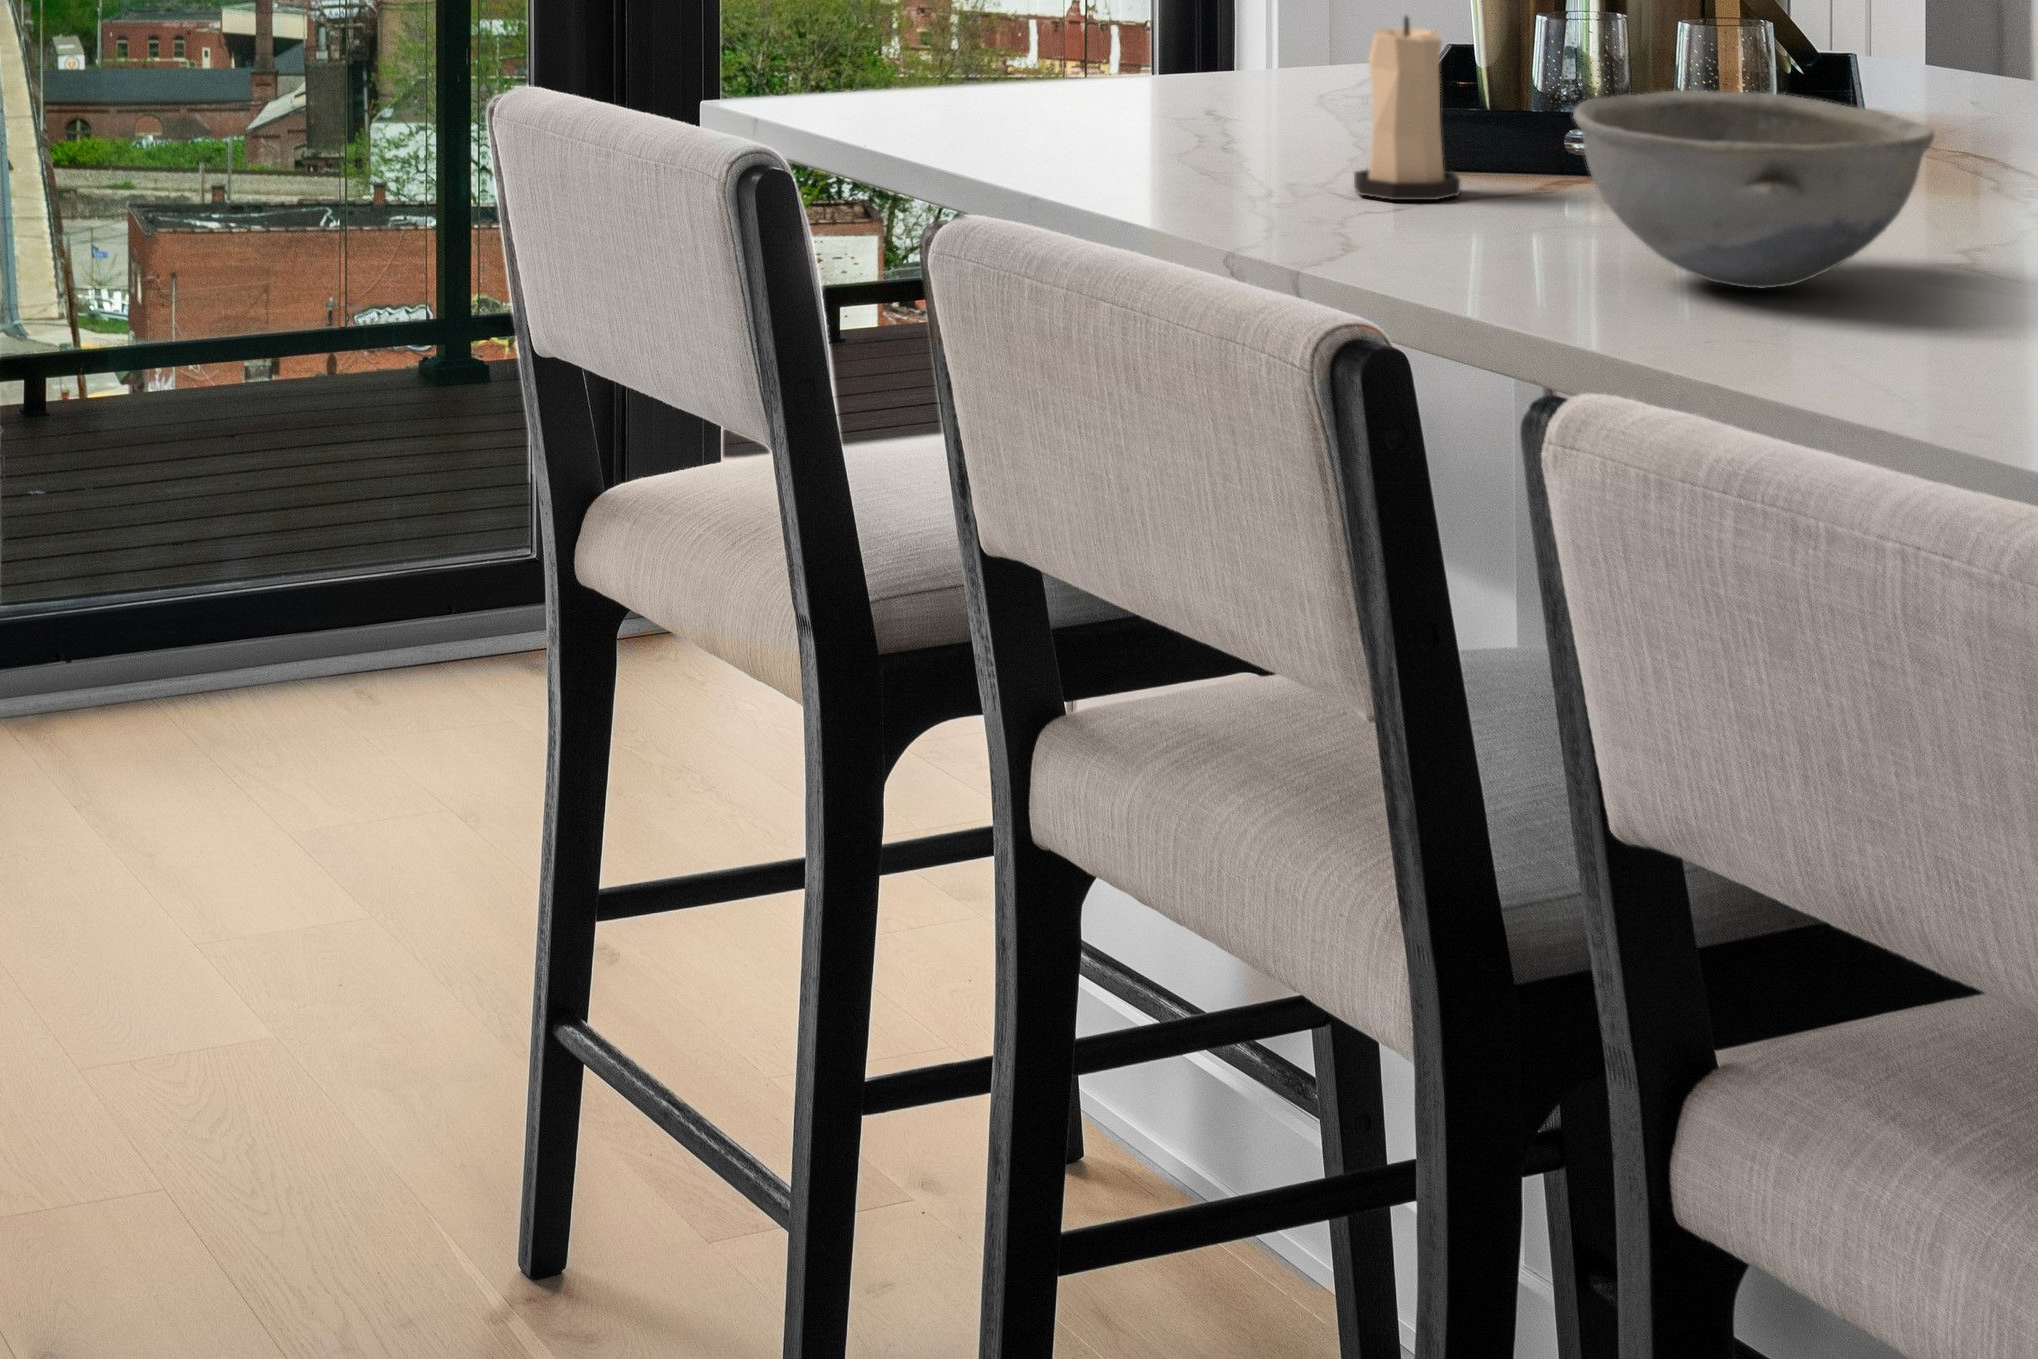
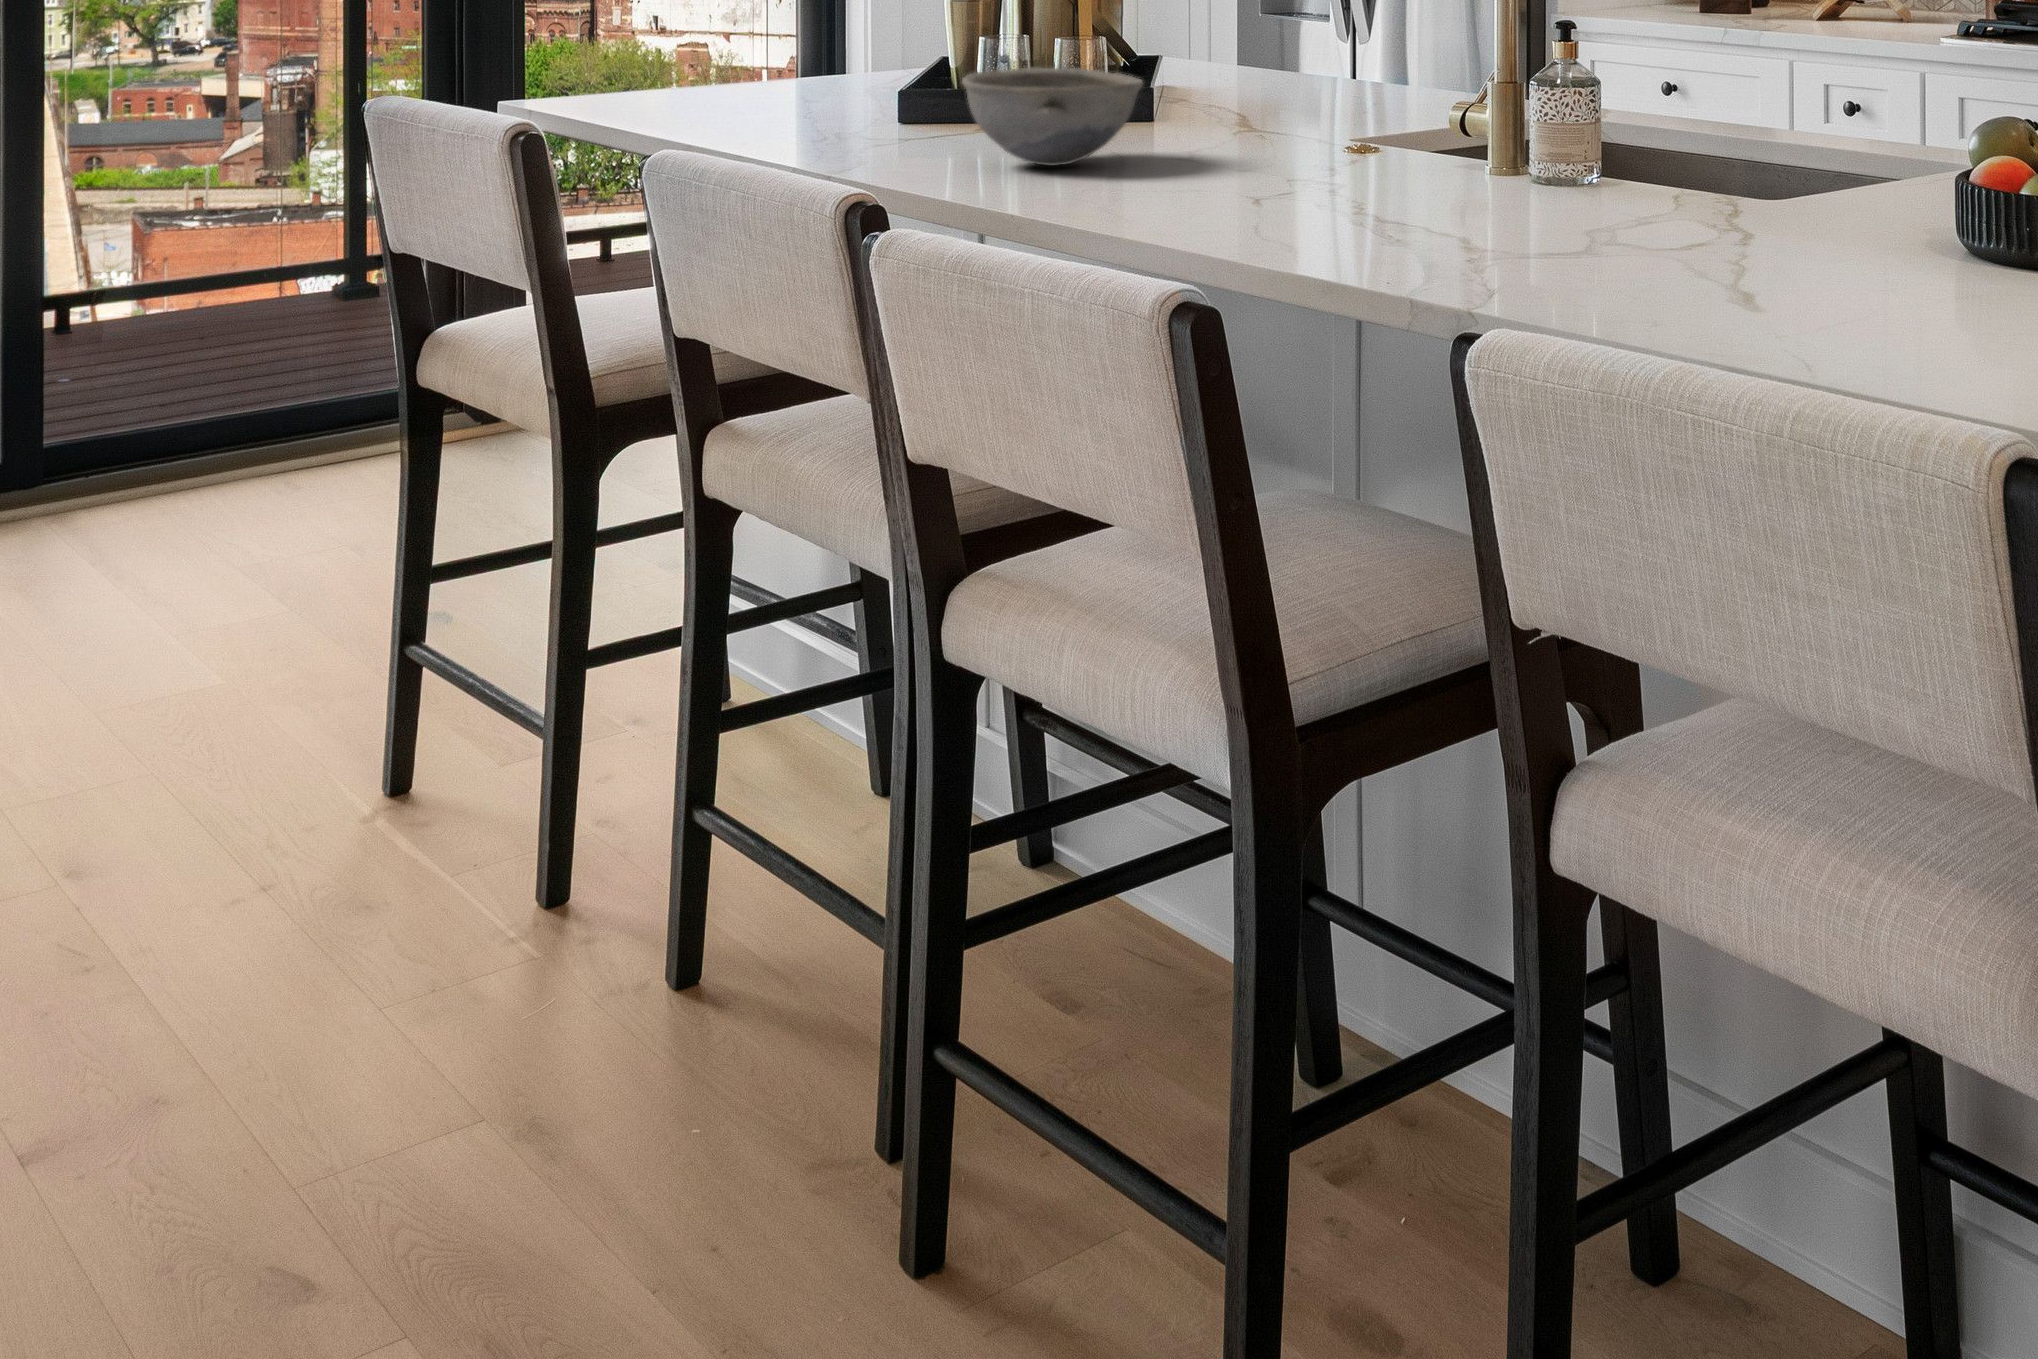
candle: present [1354,16,1460,200] -> none [874,36,931,138]

